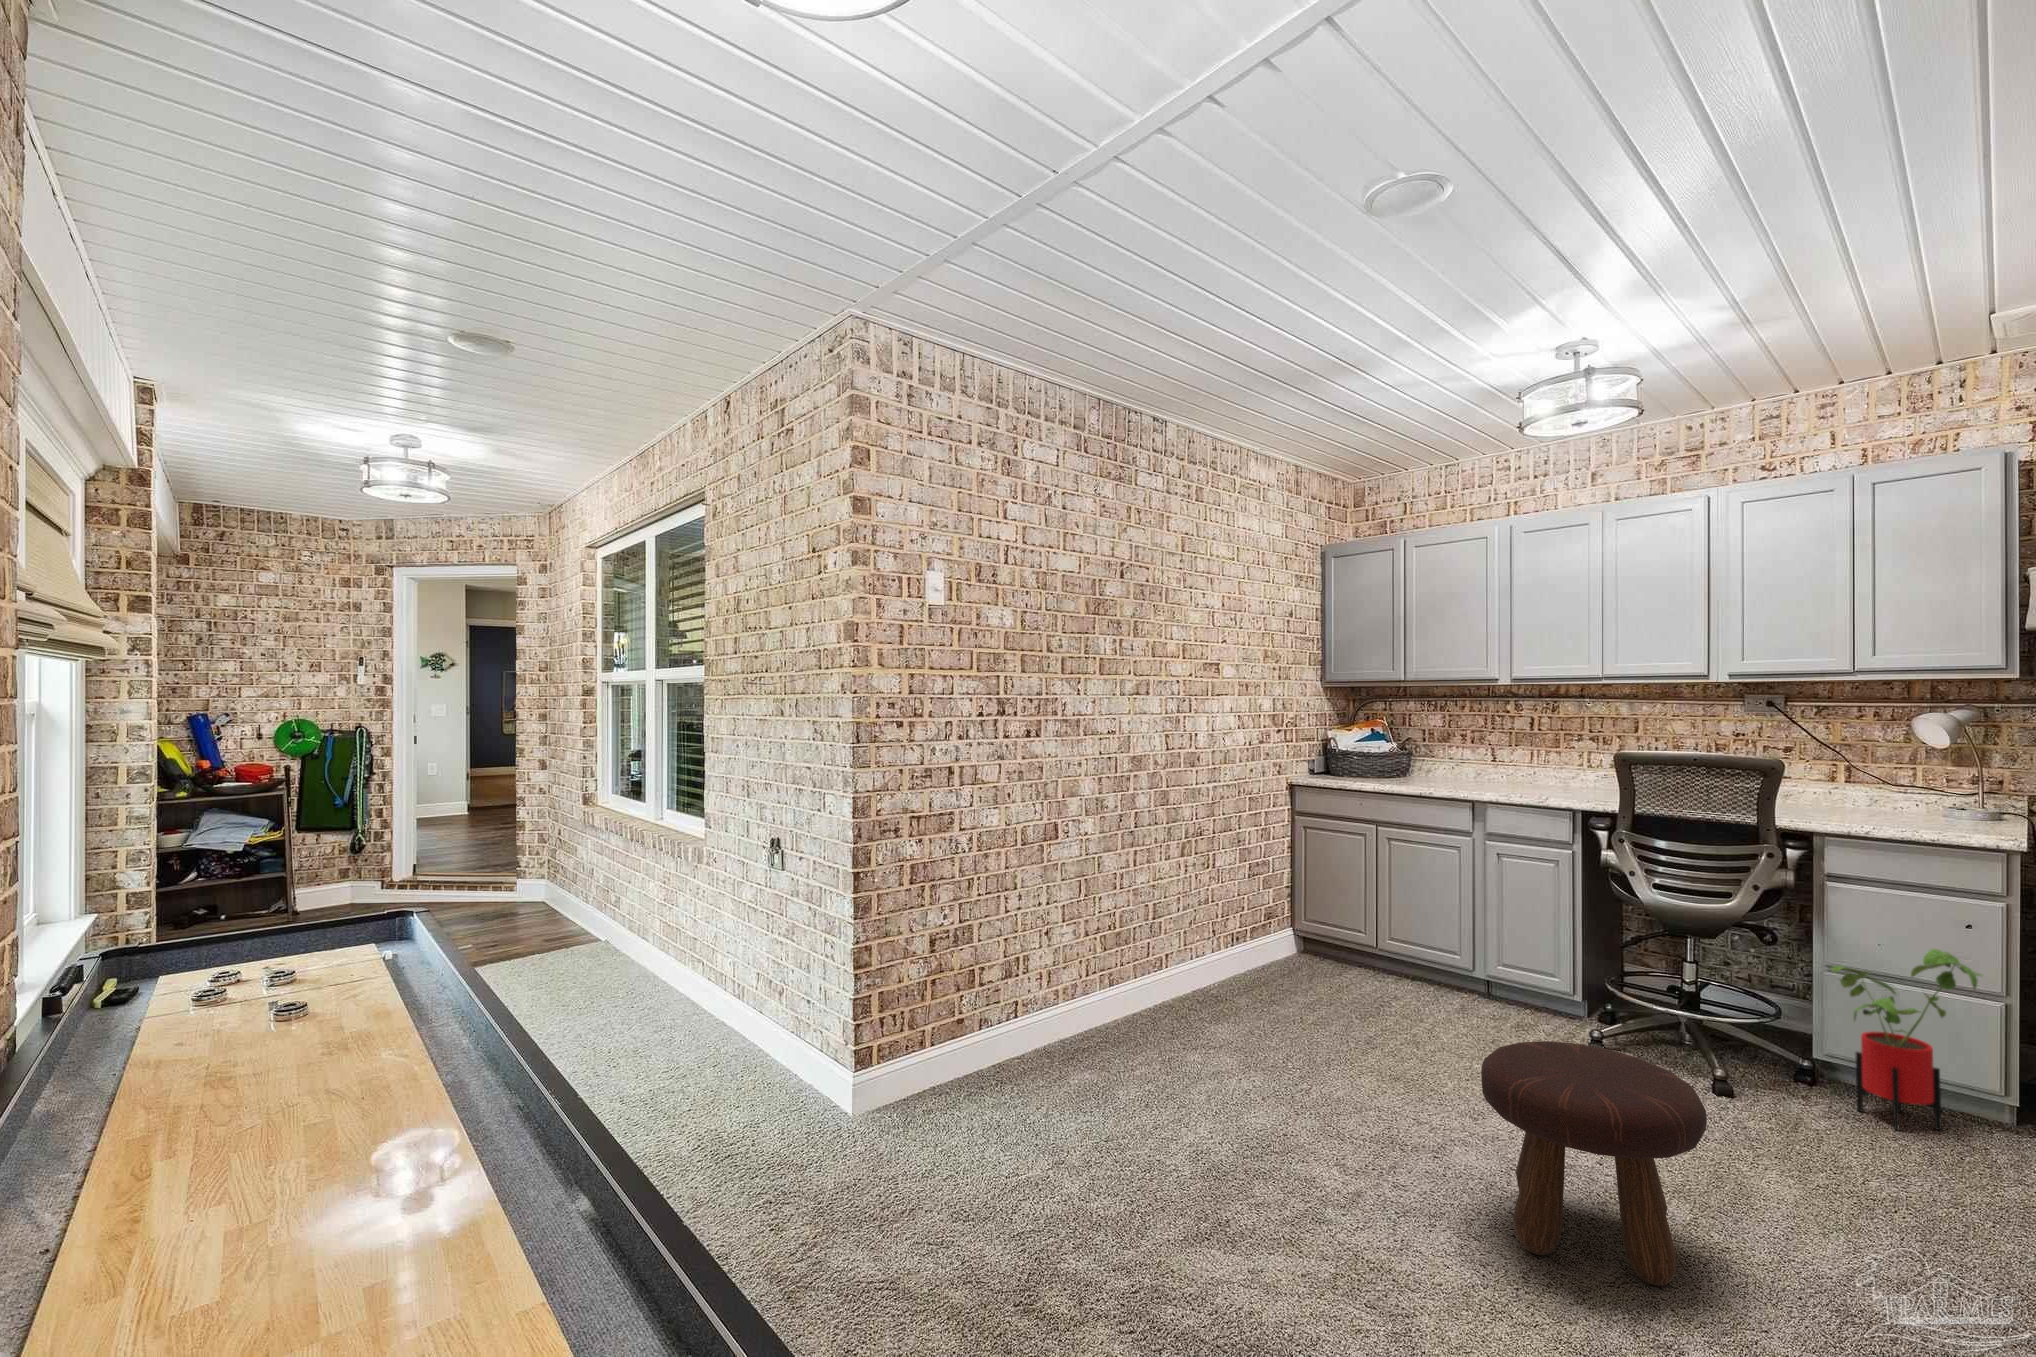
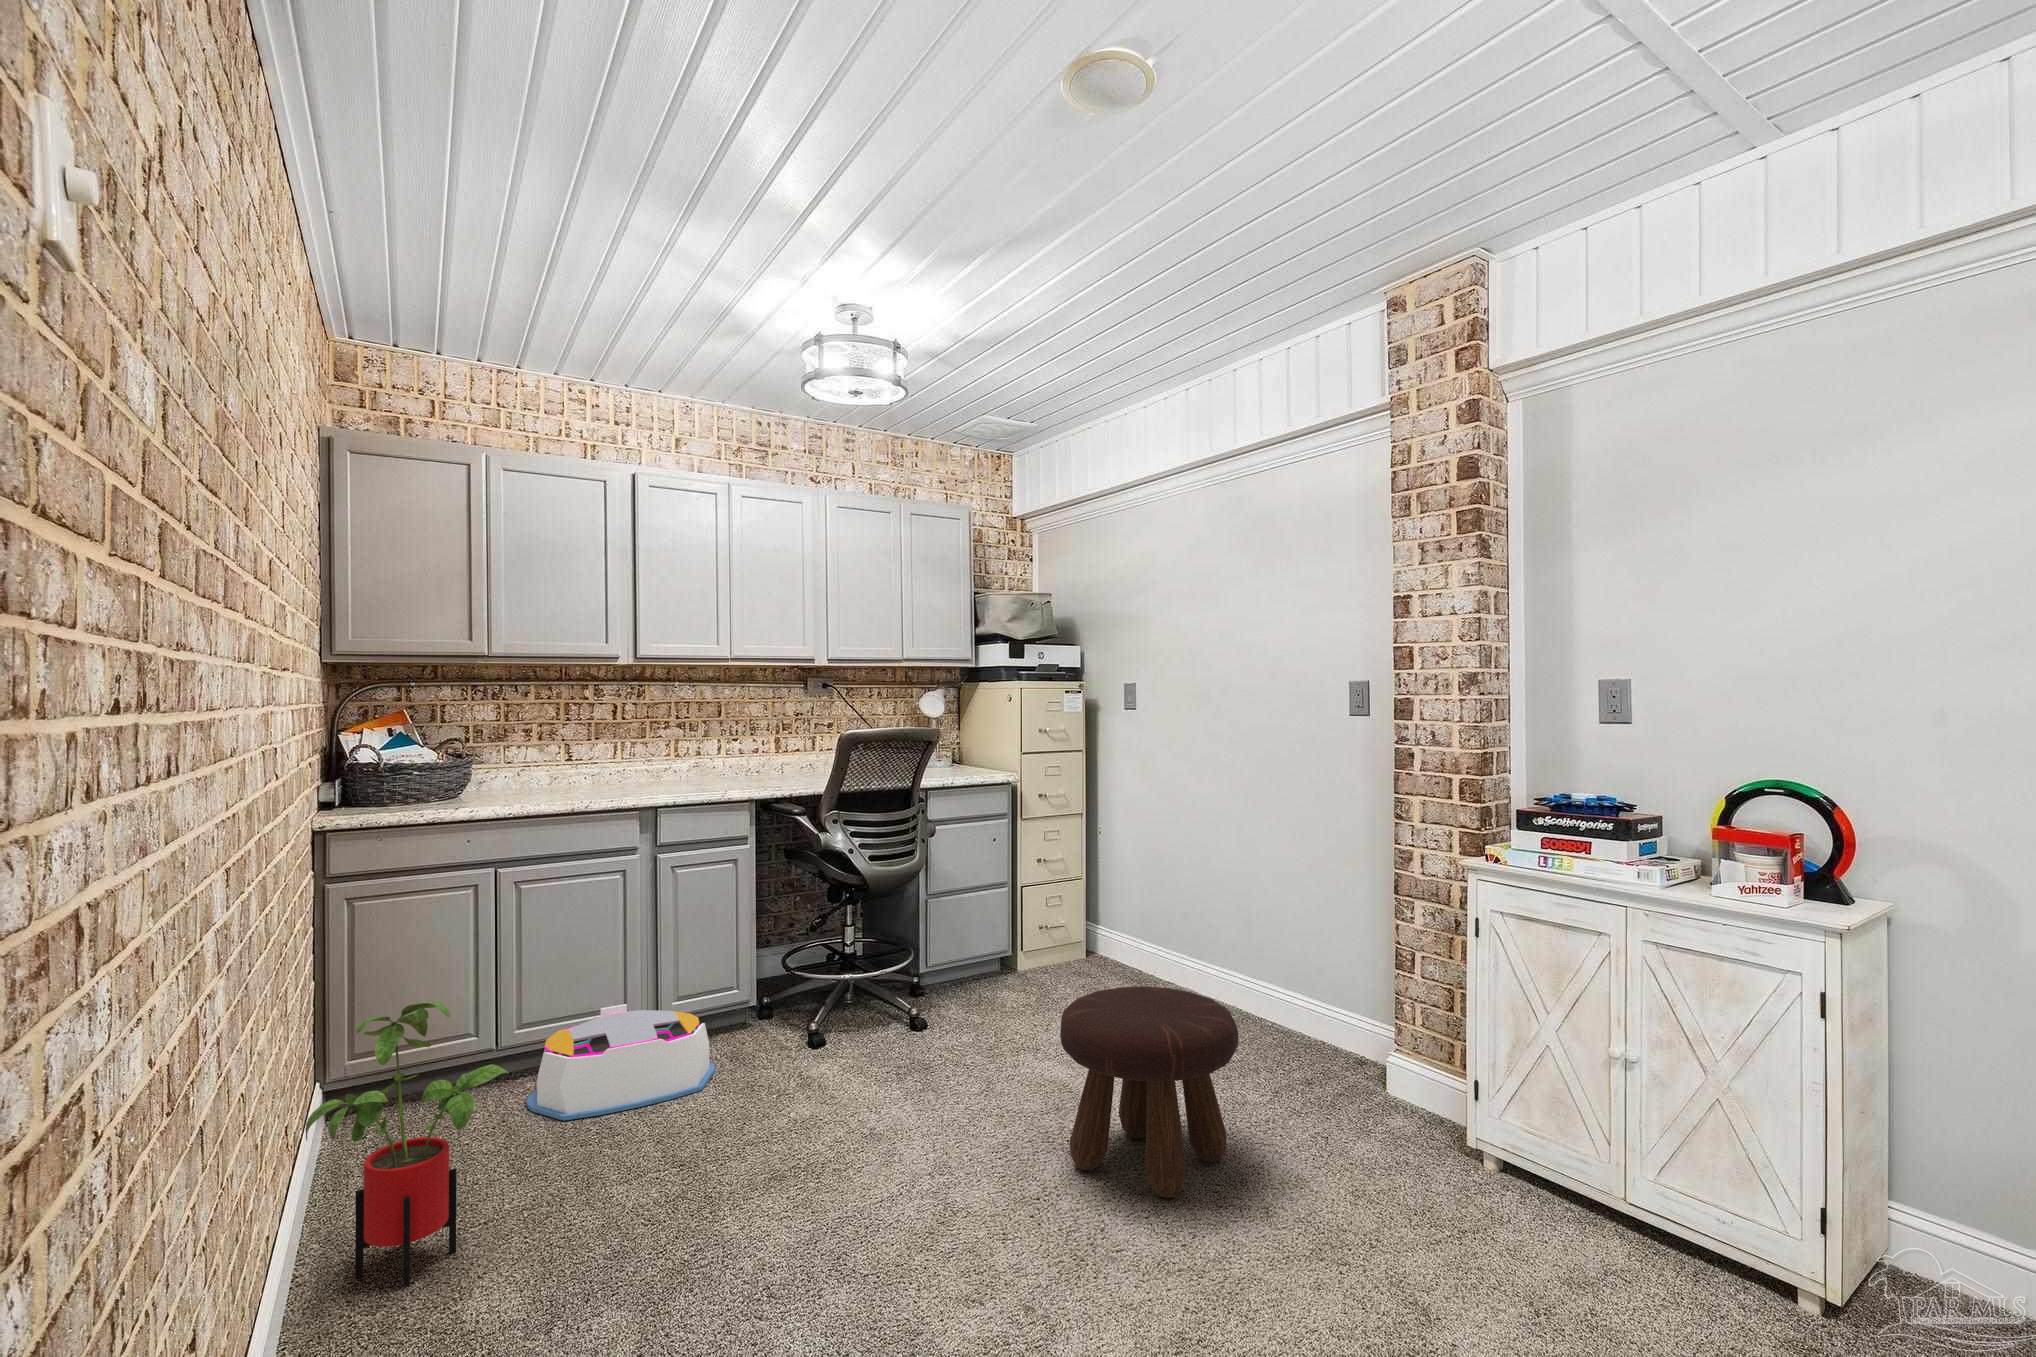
storage bin: none [1355,948,1490,1029] -> present [527,1004,715,1121]
house plant: present [1832,949,1982,1130] -> present [306,1001,509,1286]

